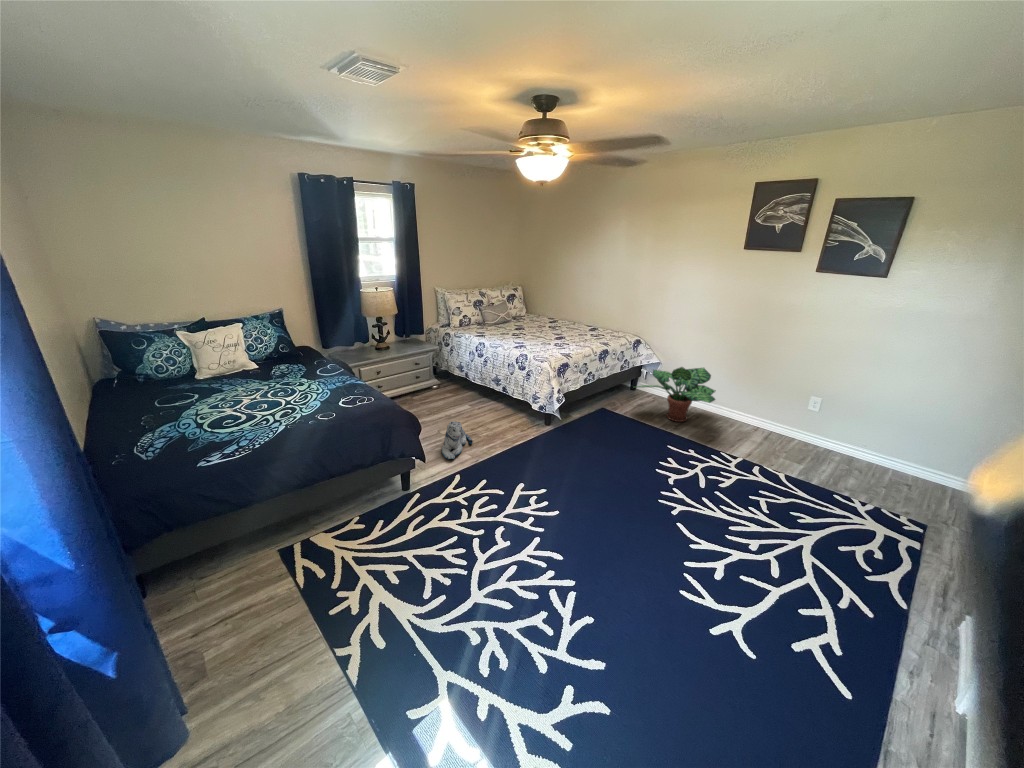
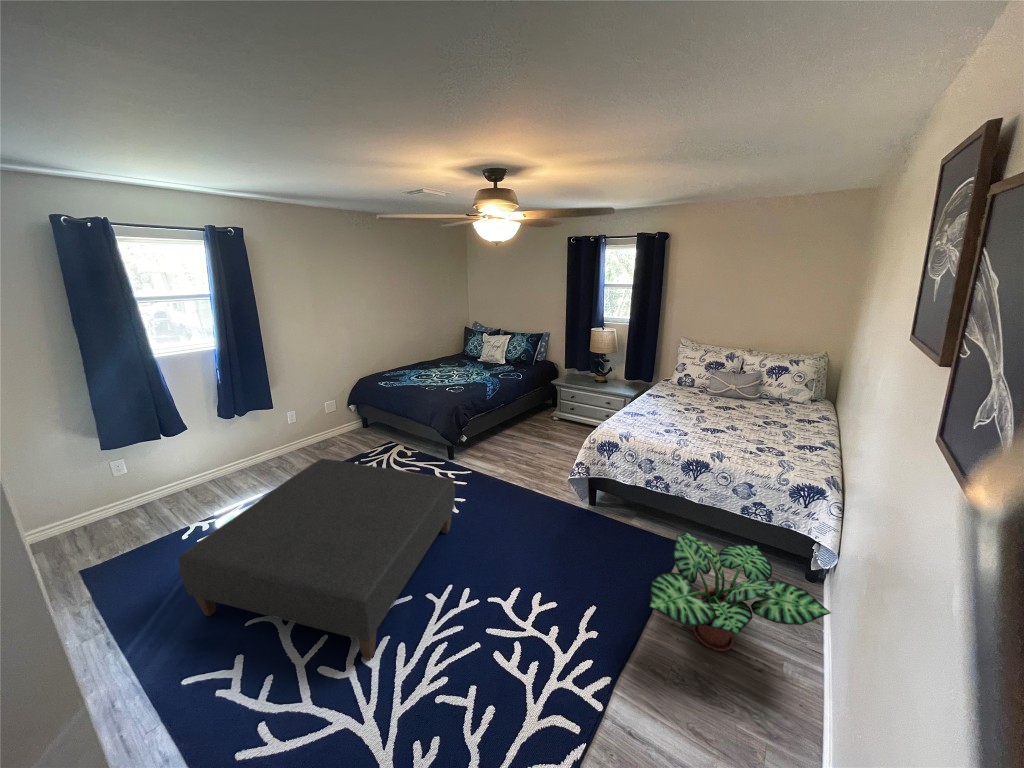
plush toy: present [442,421,473,460] -> none [491,434,540,464]
ottoman: none [510,445,805,715] -> present [178,459,455,660]

